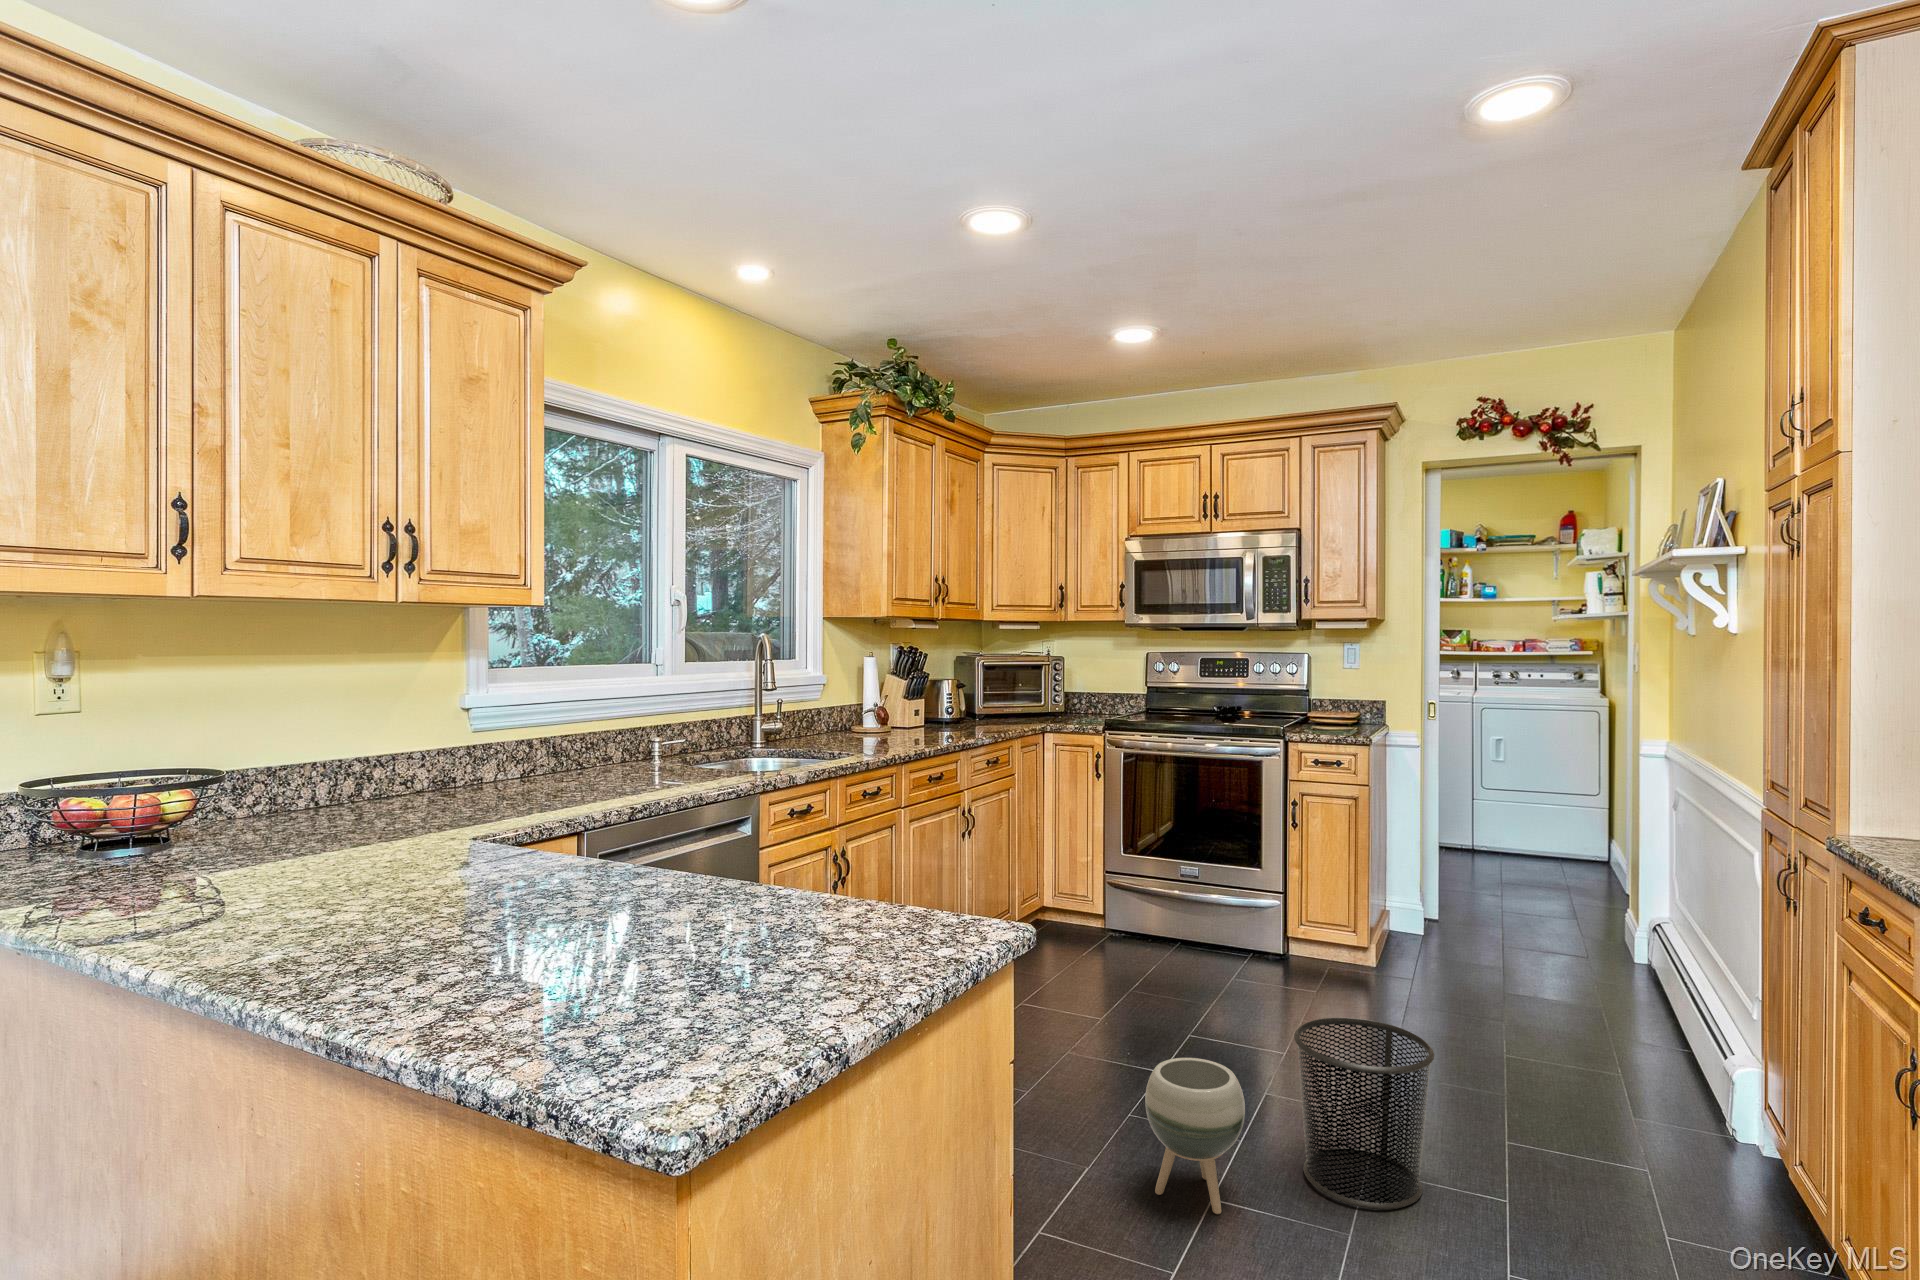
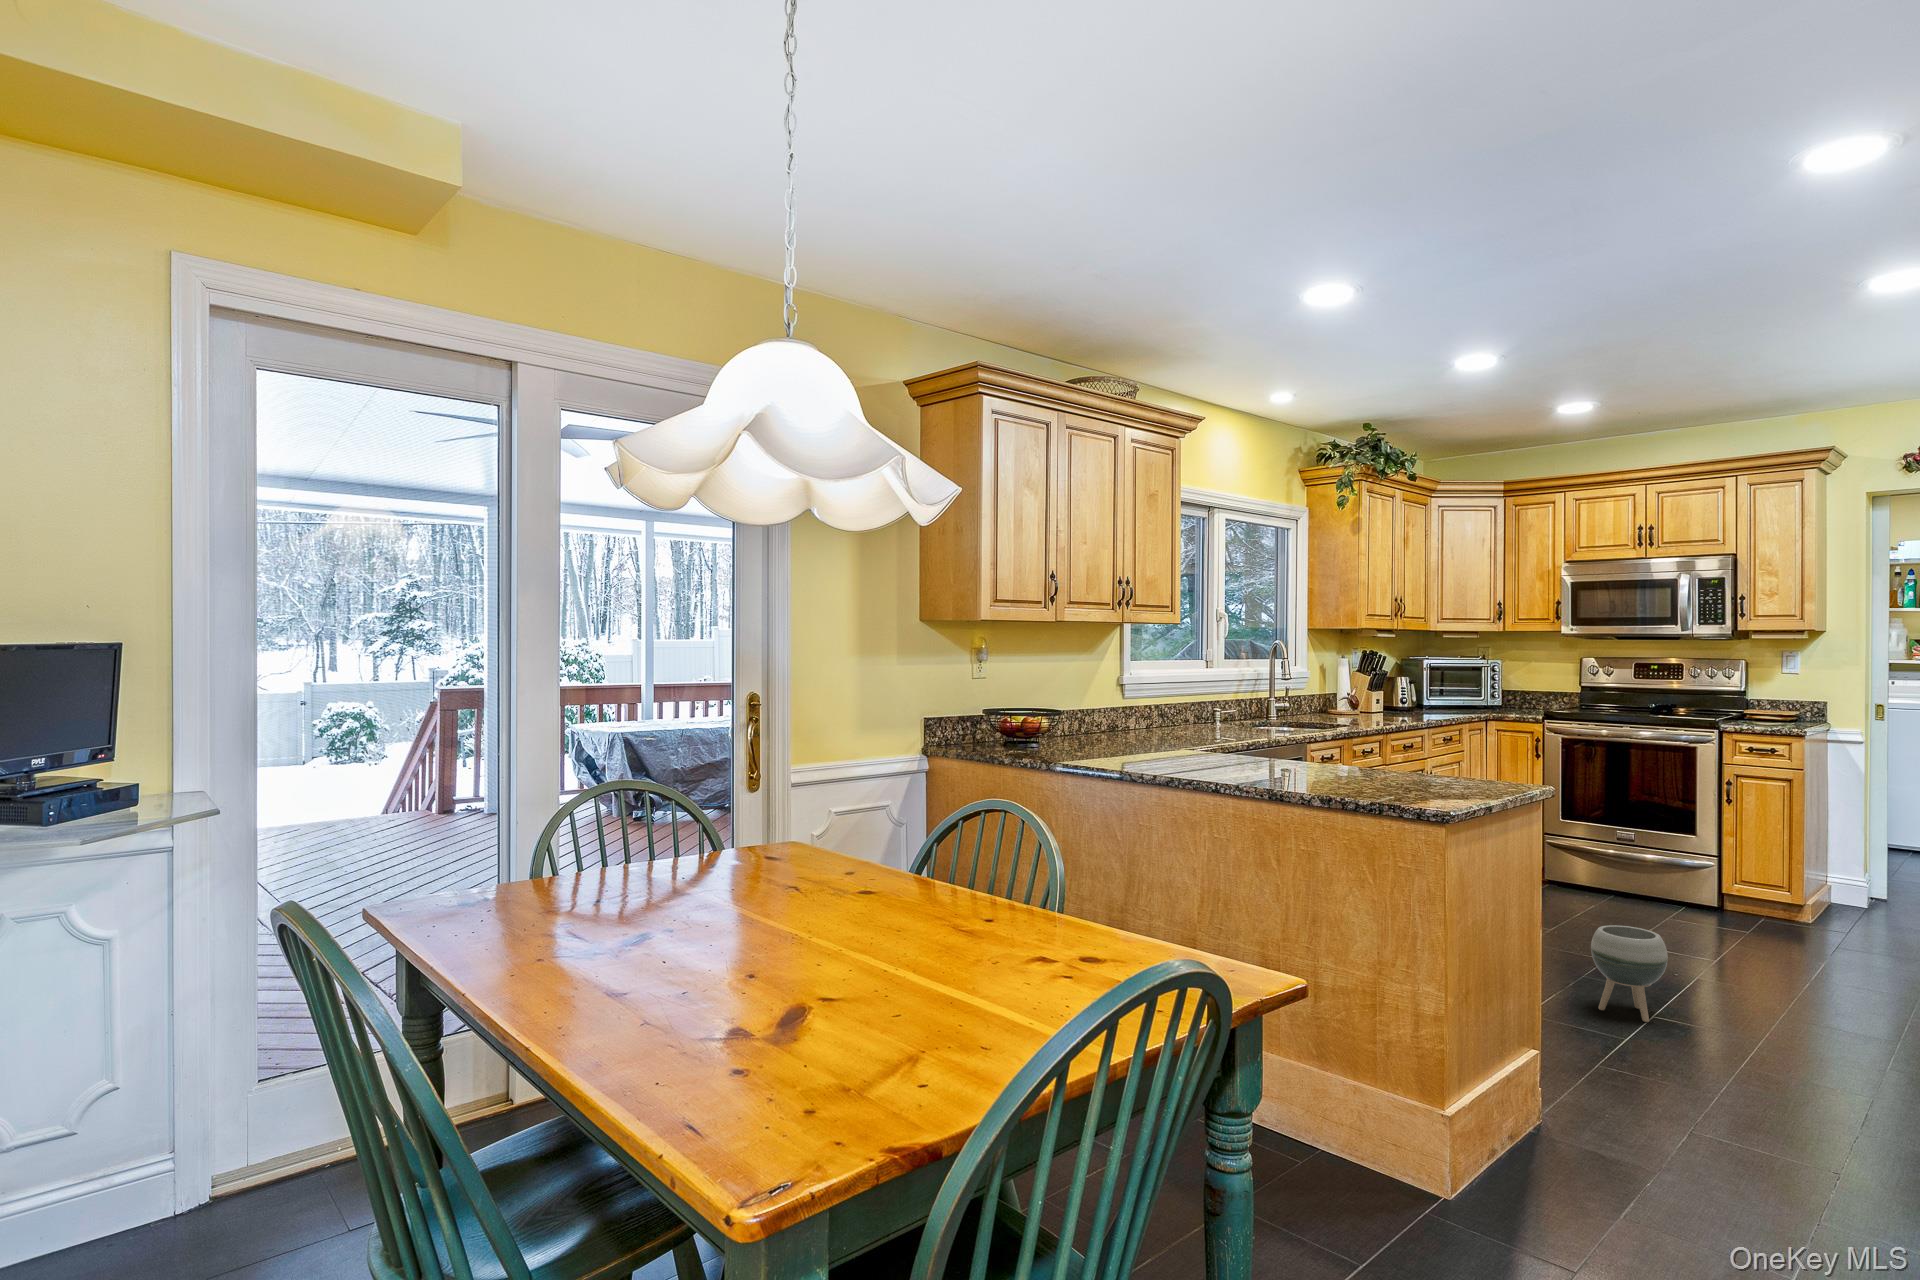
waste bin: present [1294,1018,1434,1210] -> none [1708,912,1823,1034]

